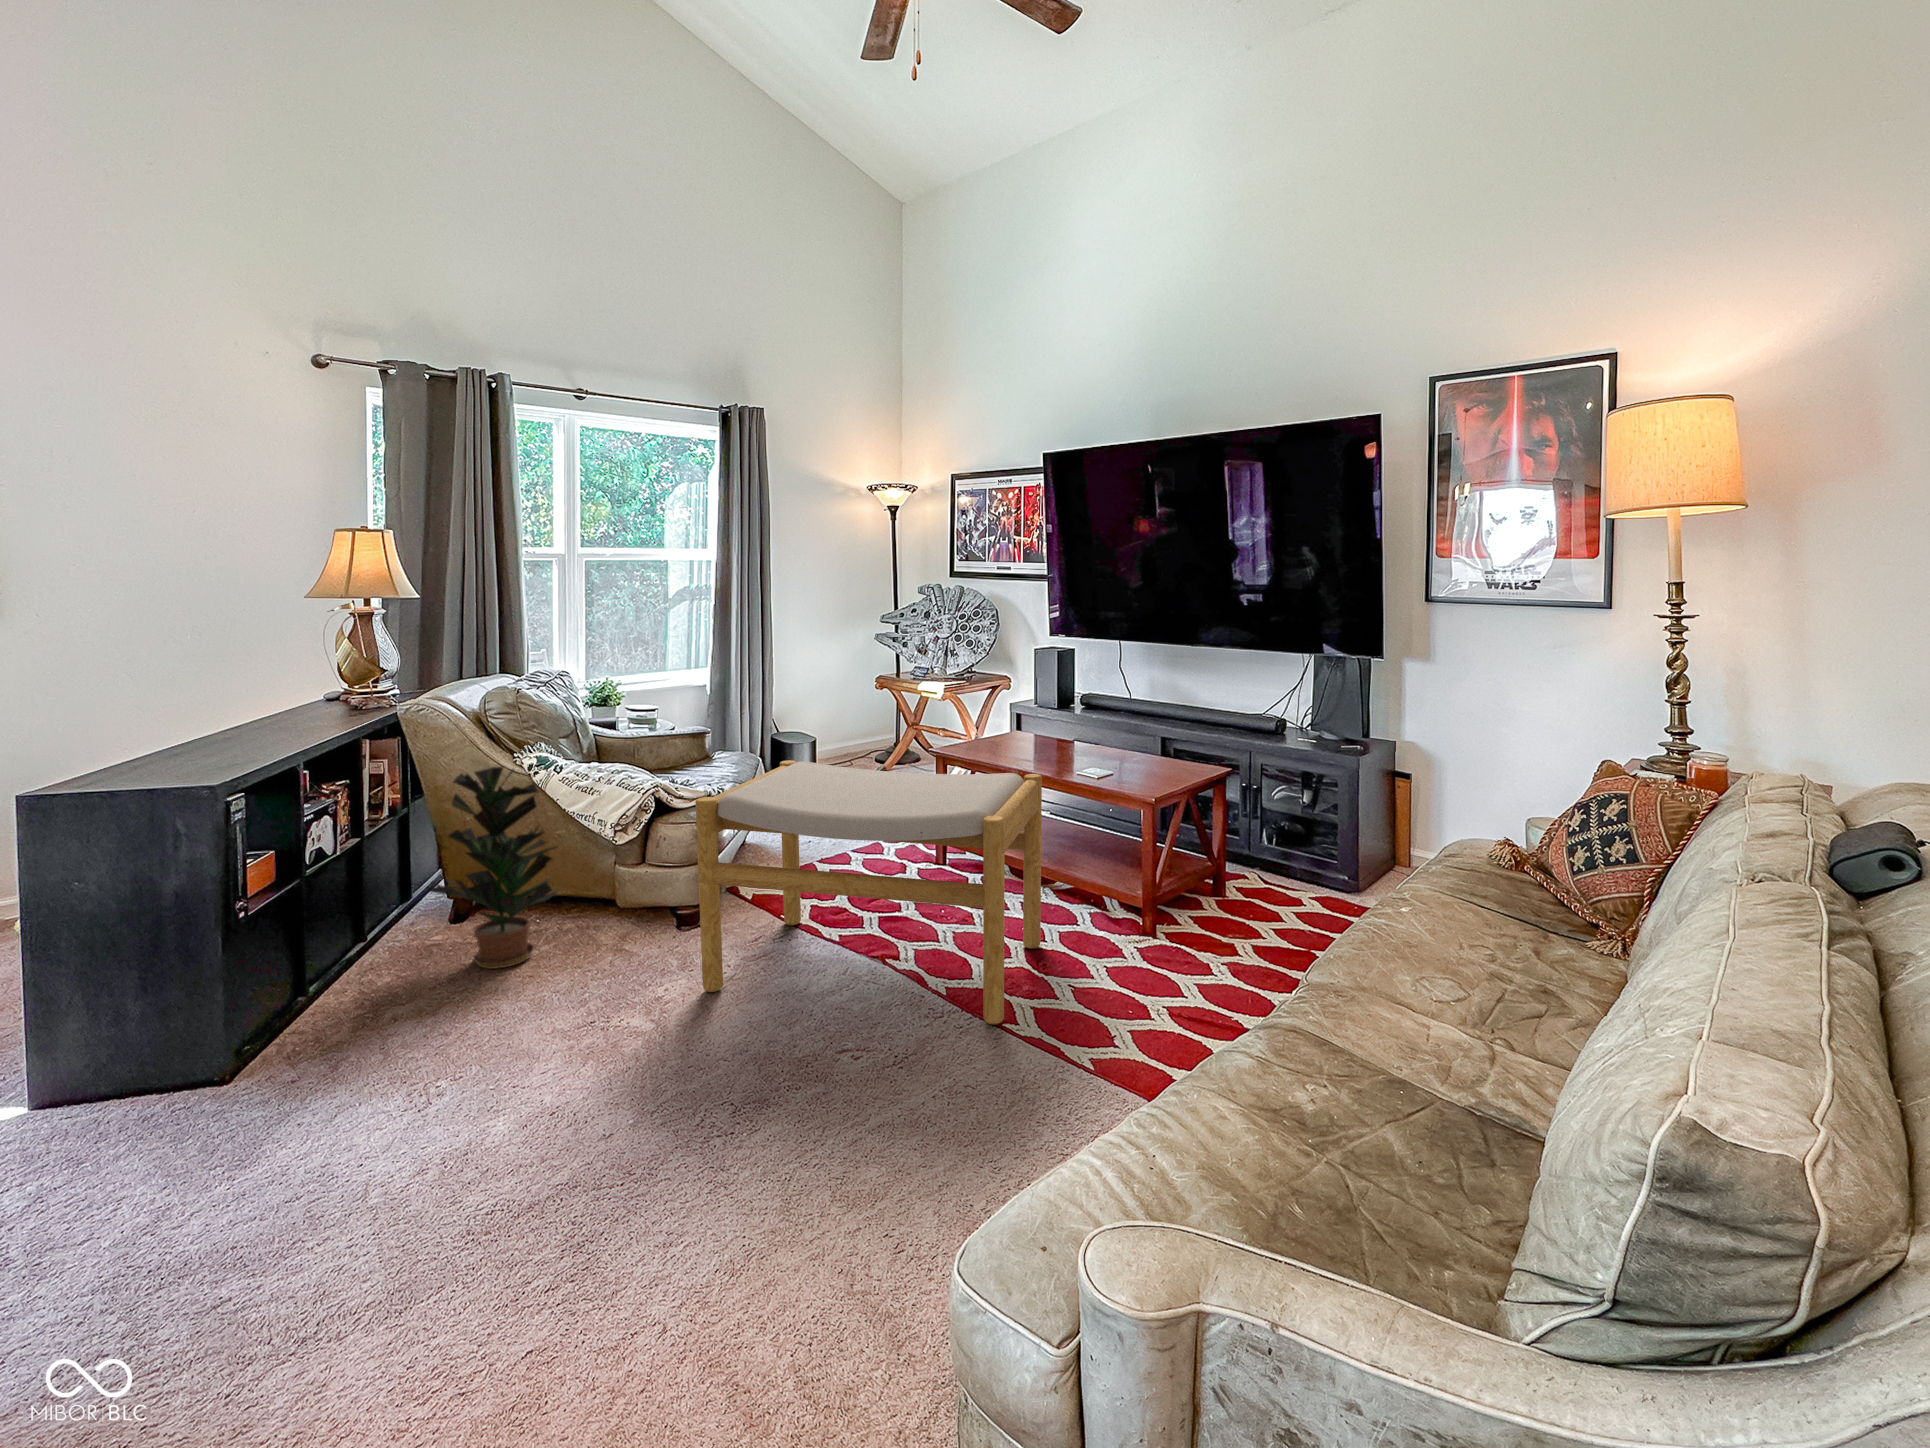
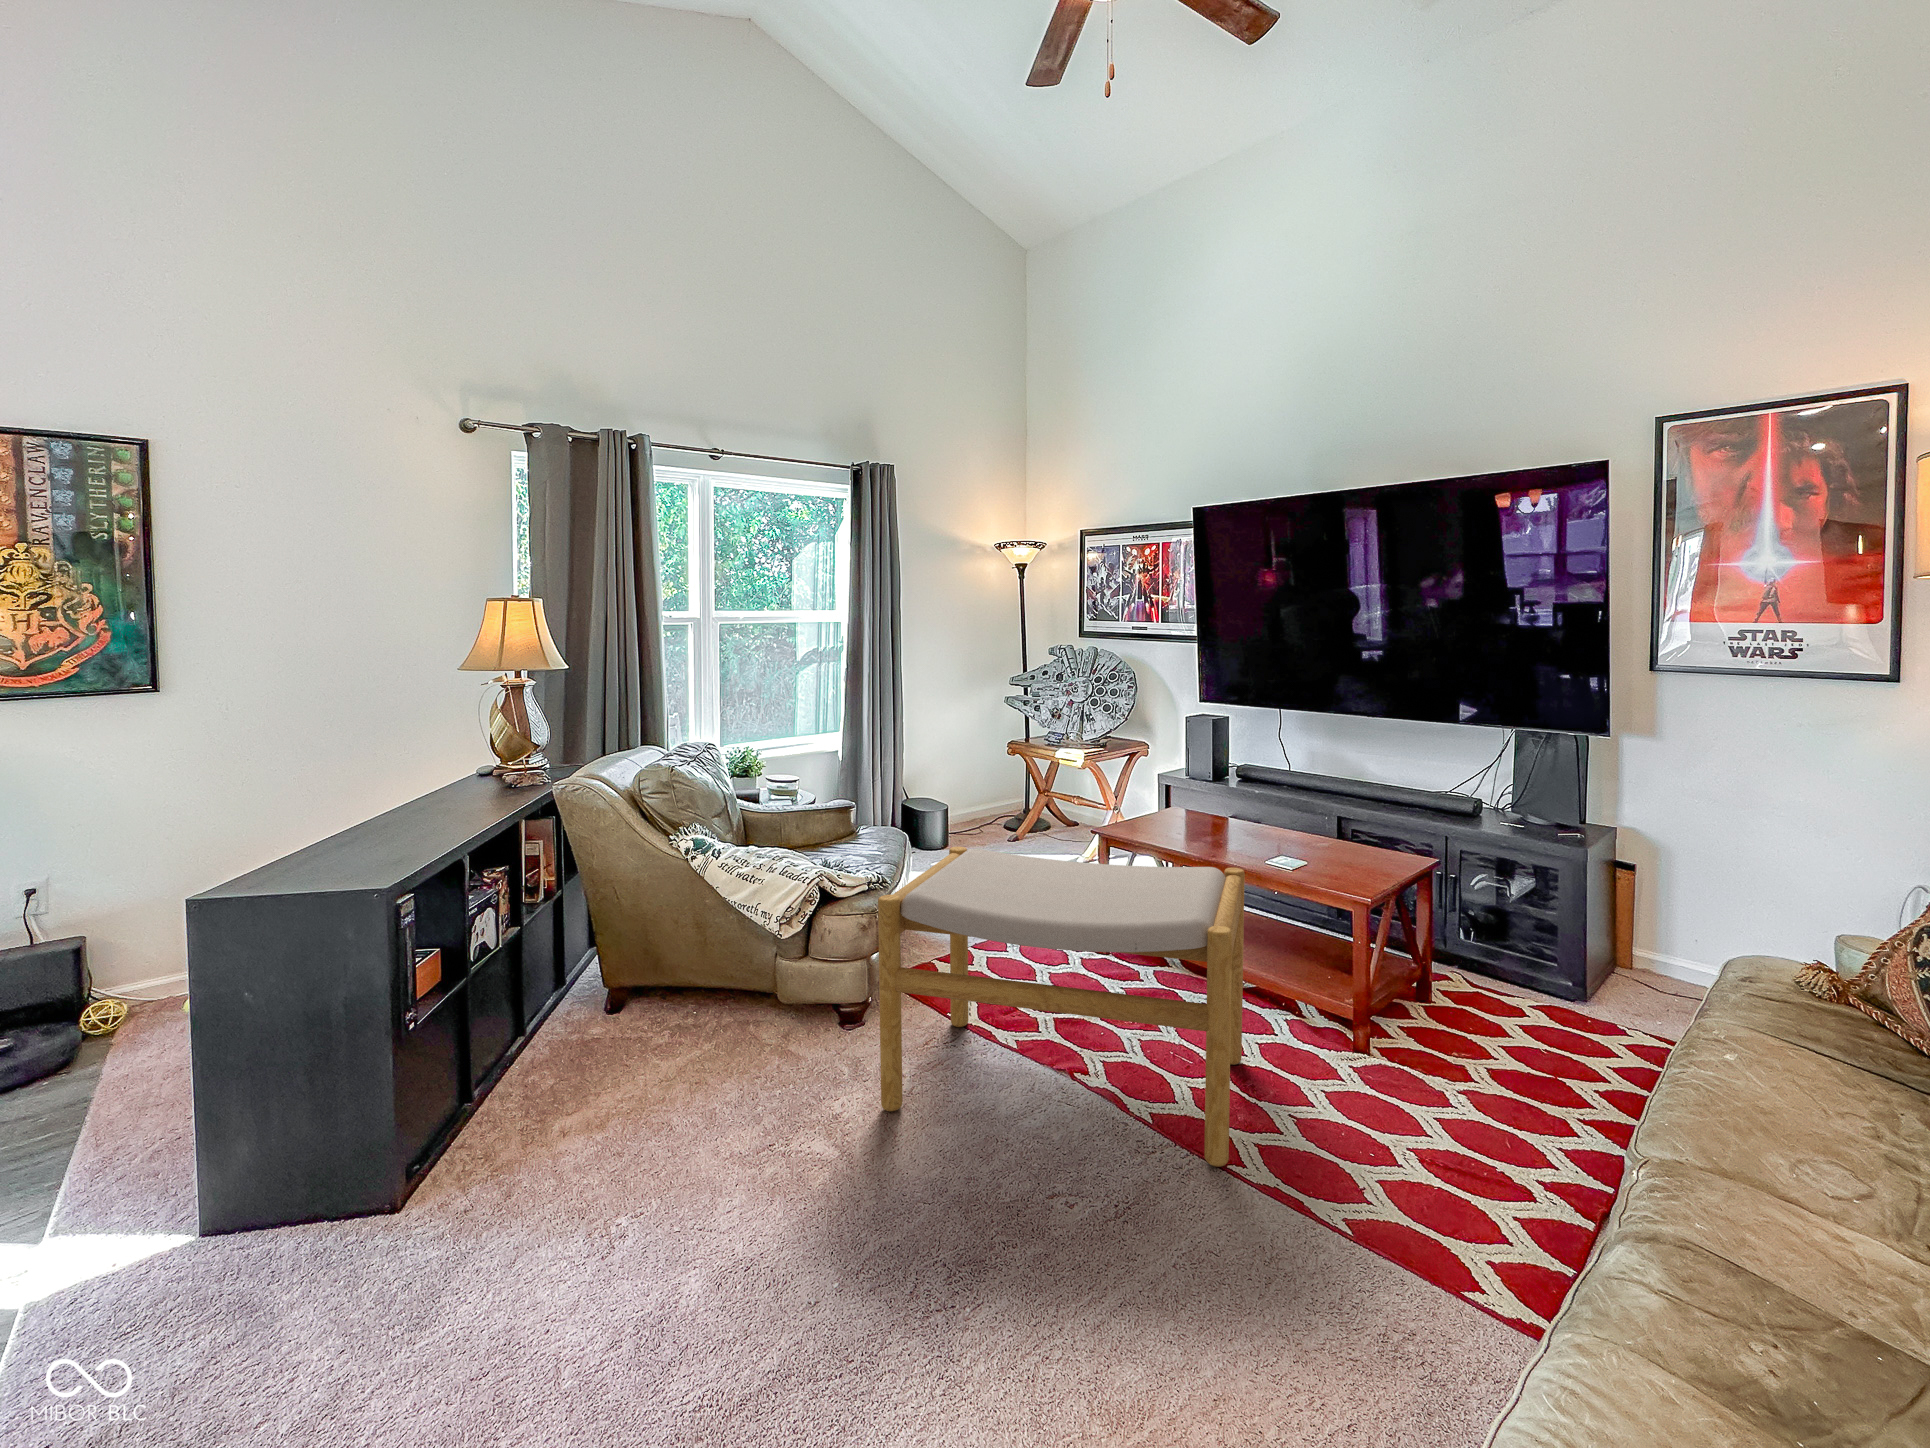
potted plant: present [428,767,560,969] -> none [589,853,724,1074]

